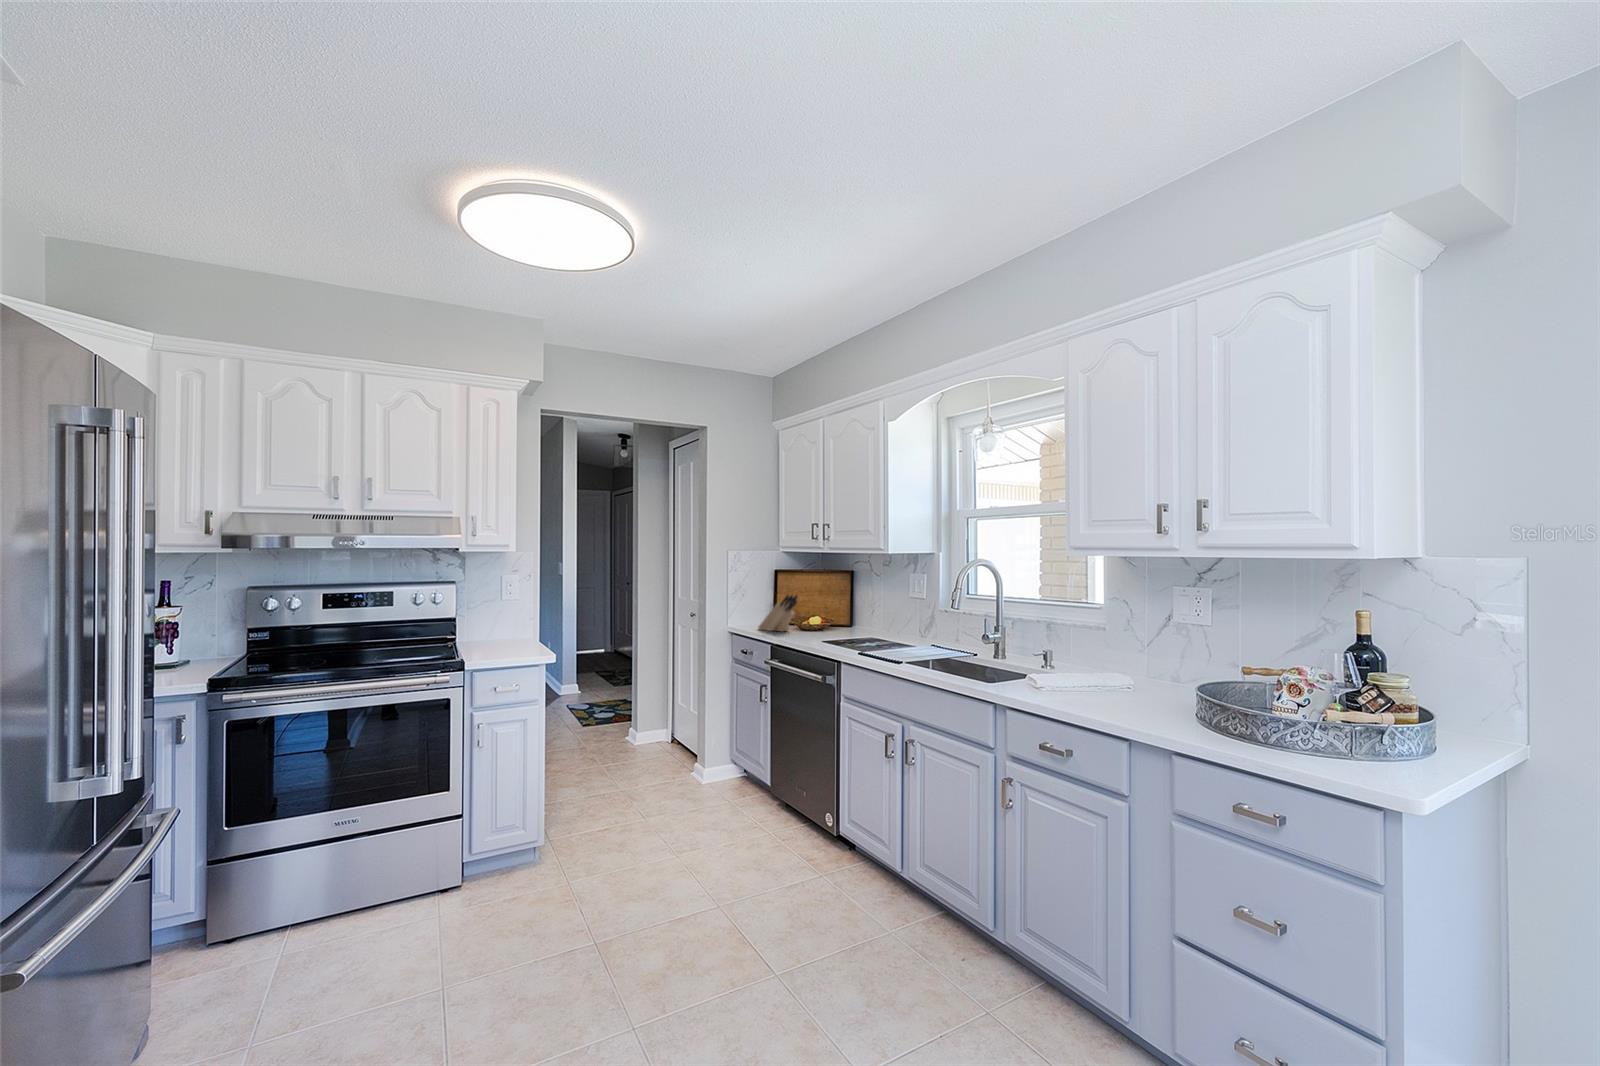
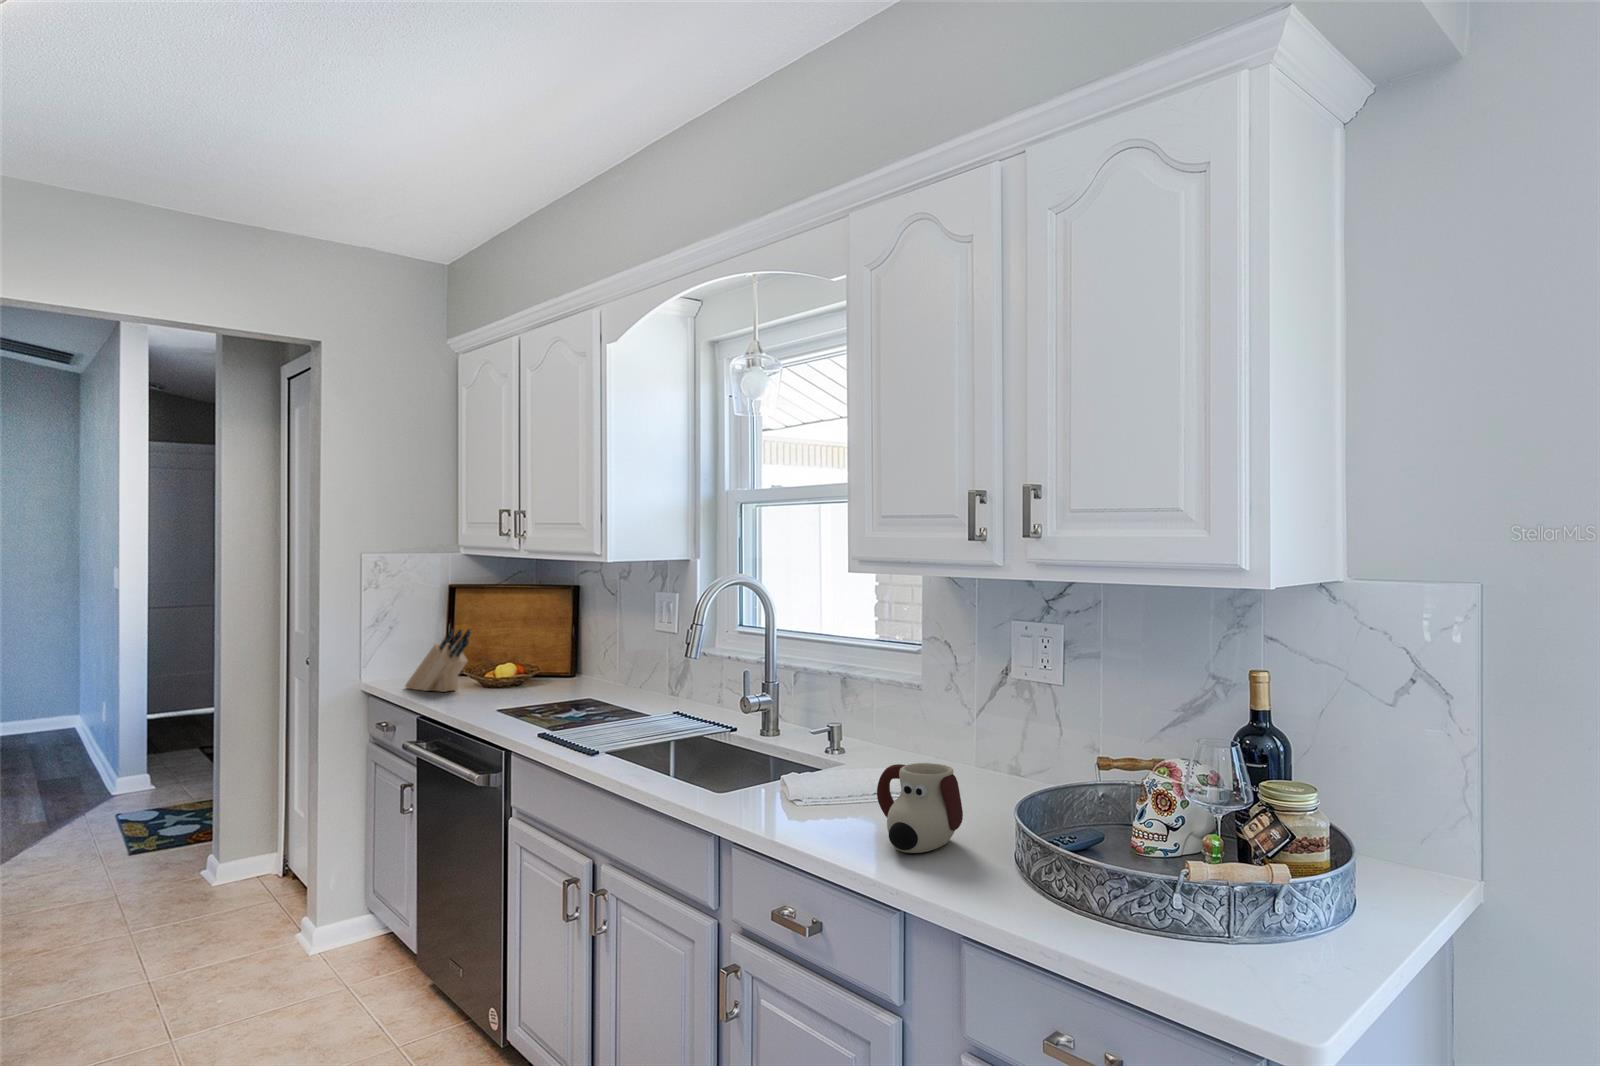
mug: none [1099,664,1158,713] -> present [877,763,963,853]

